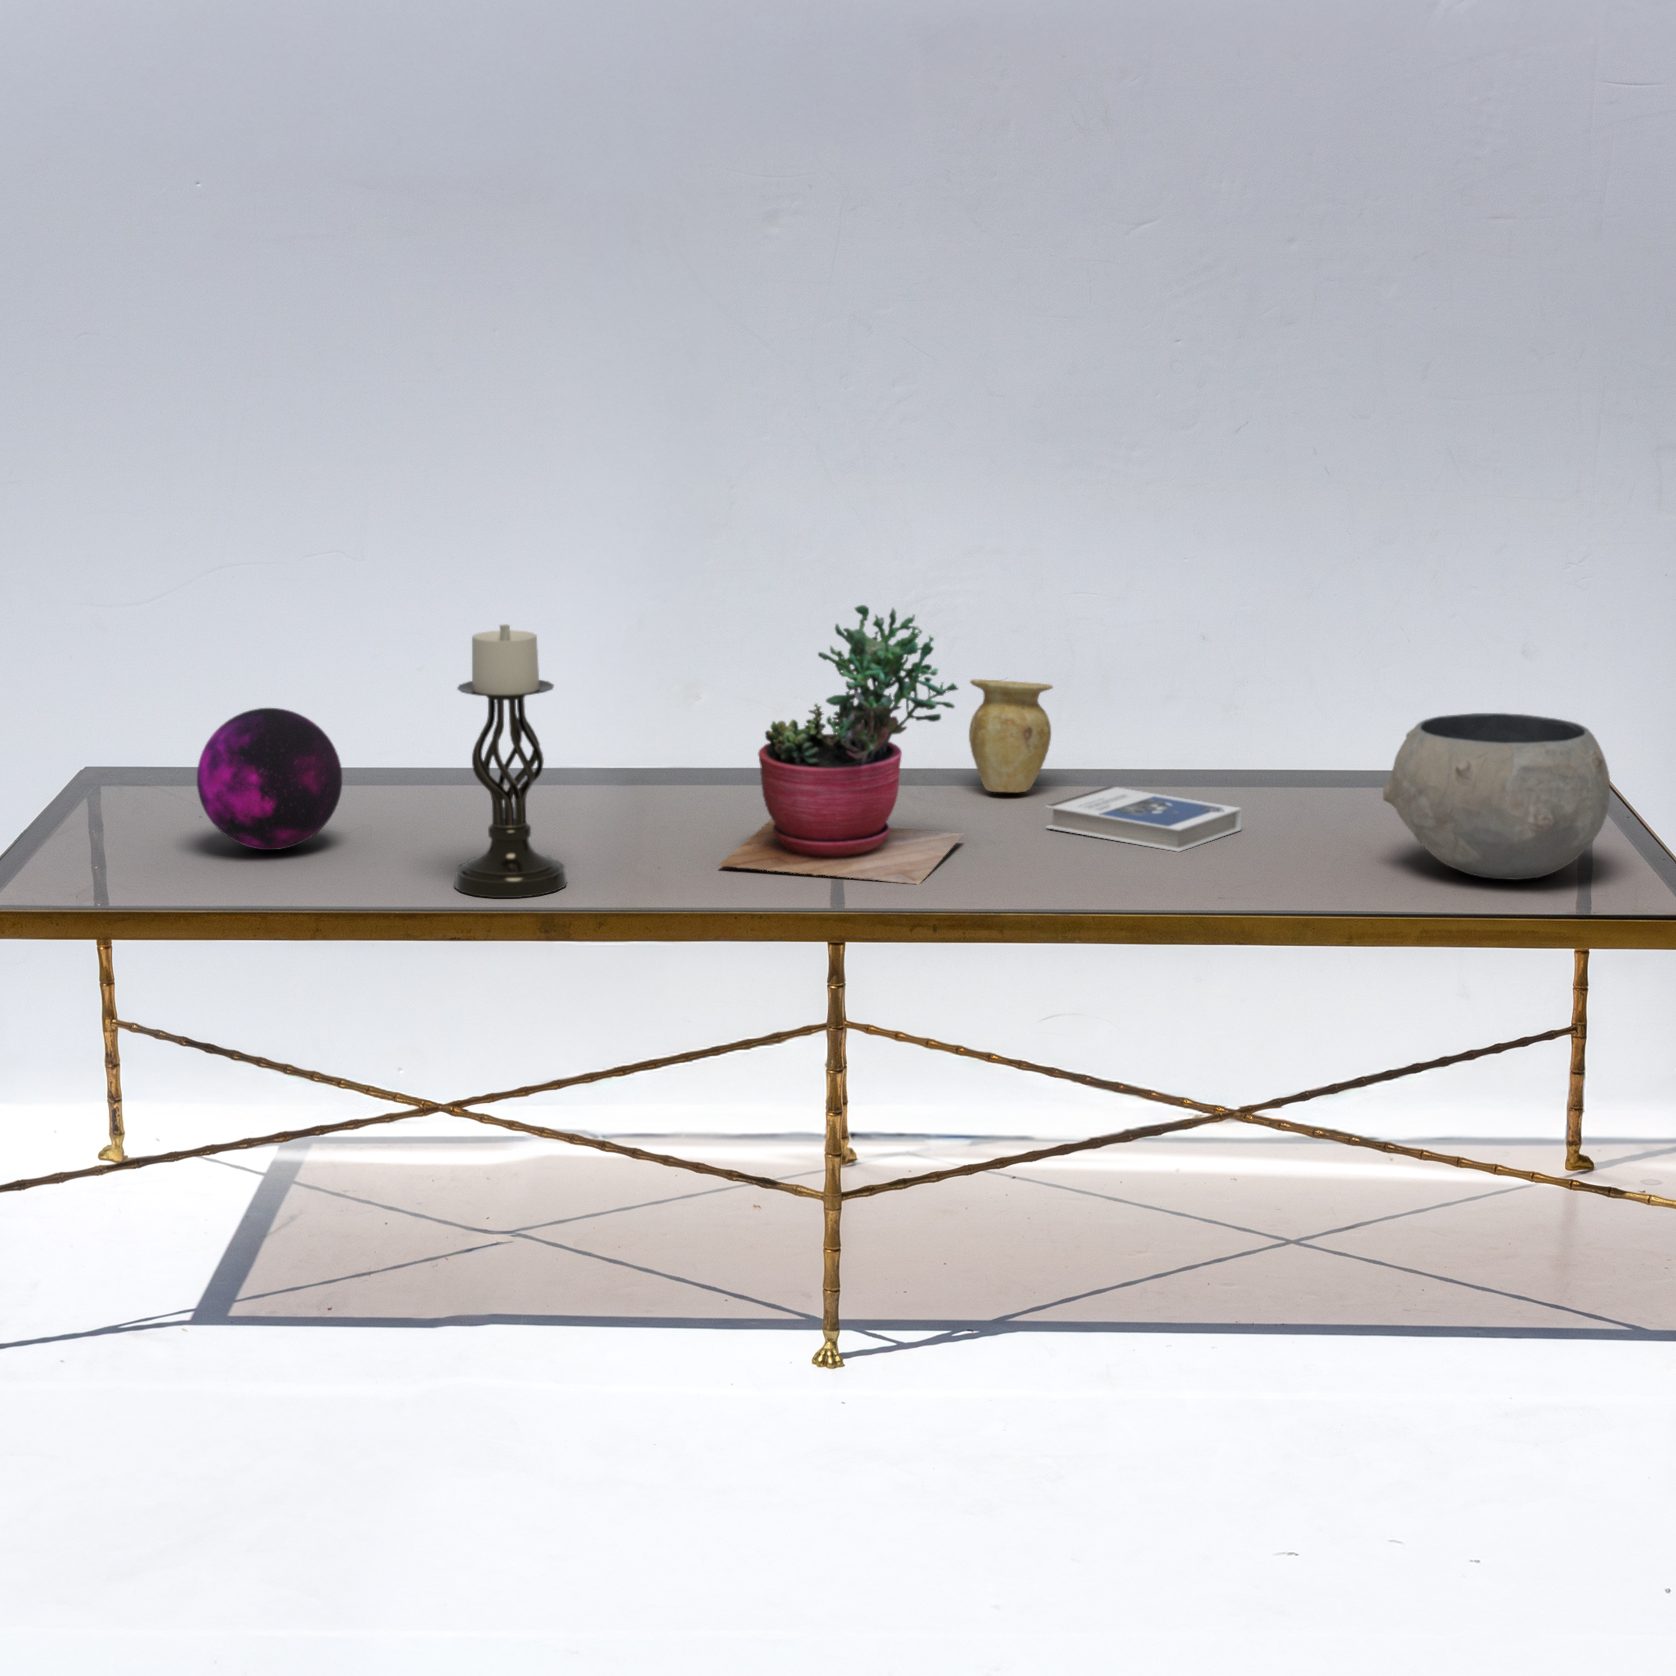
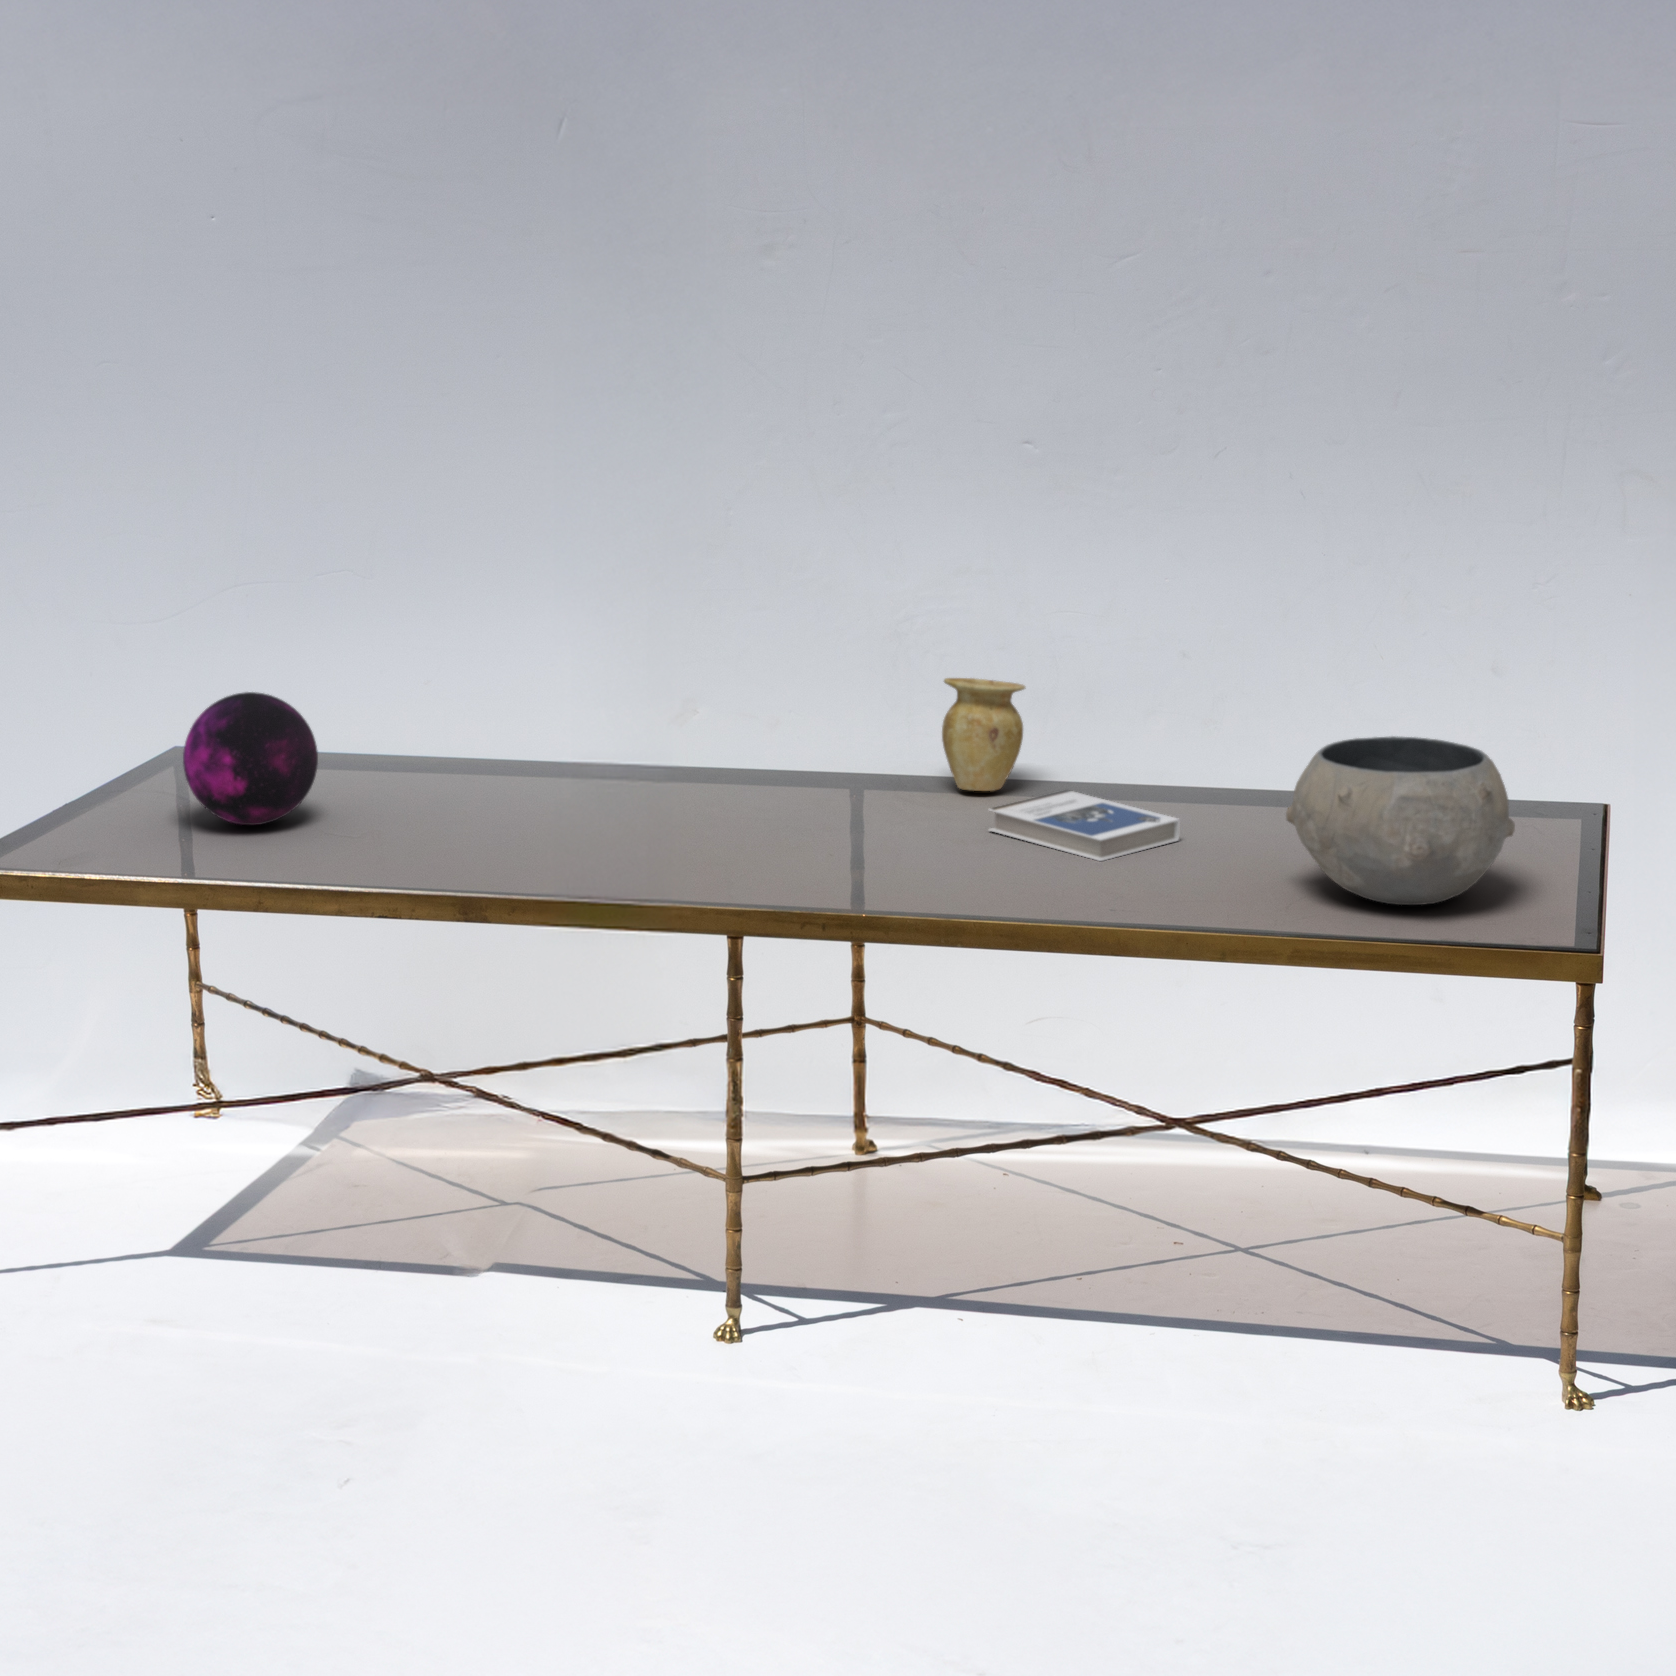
succulent plant: present [719,605,963,885] -> none [646,608,898,886]
candle holder: present [454,624,567,898] -> none [394,628,500,883]

